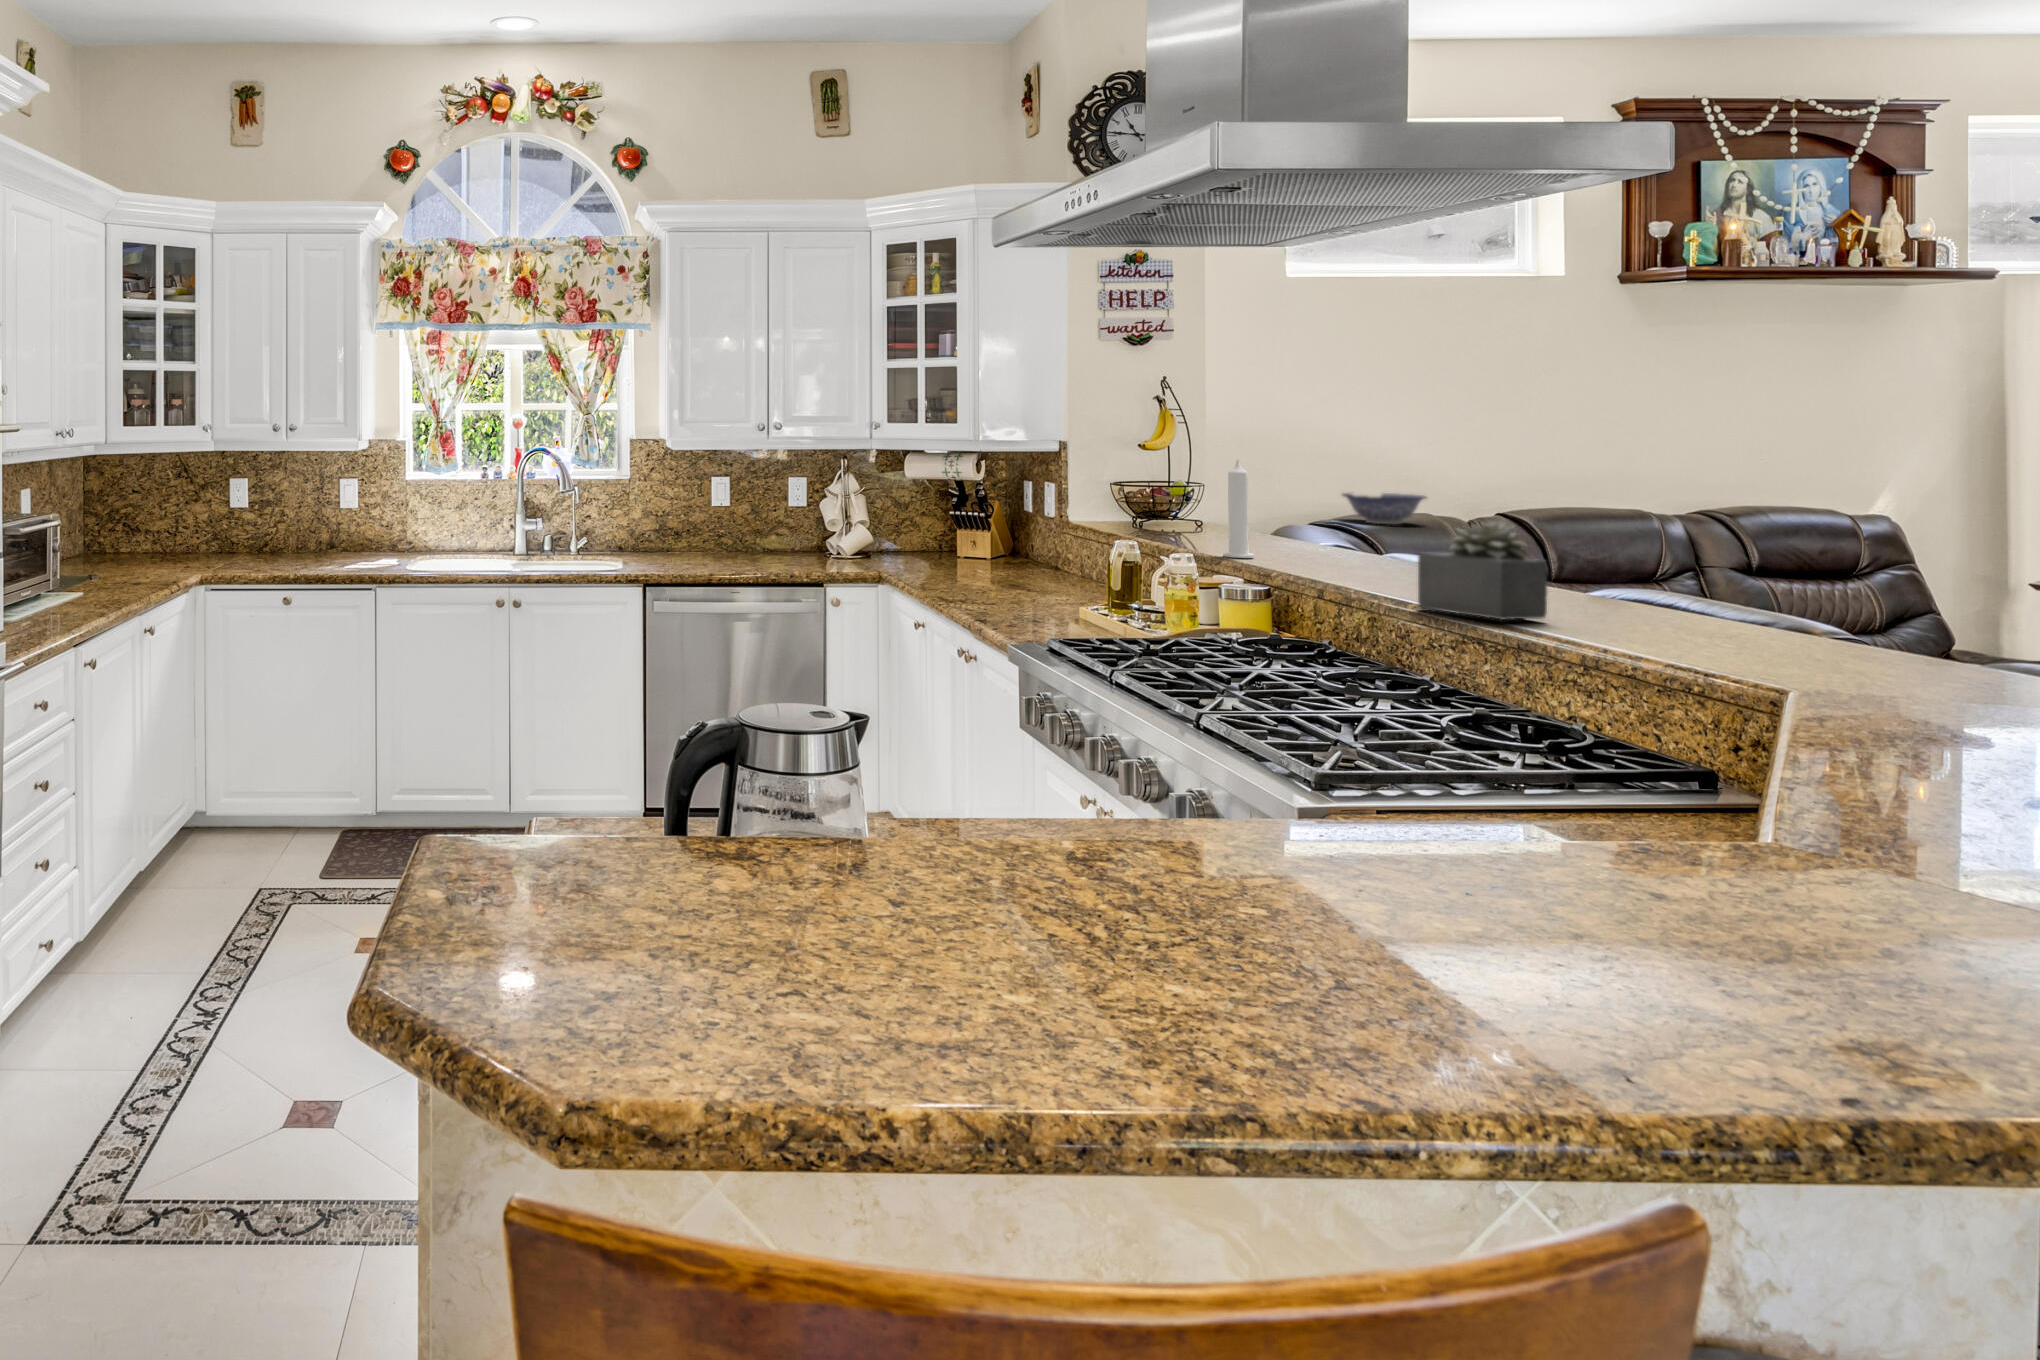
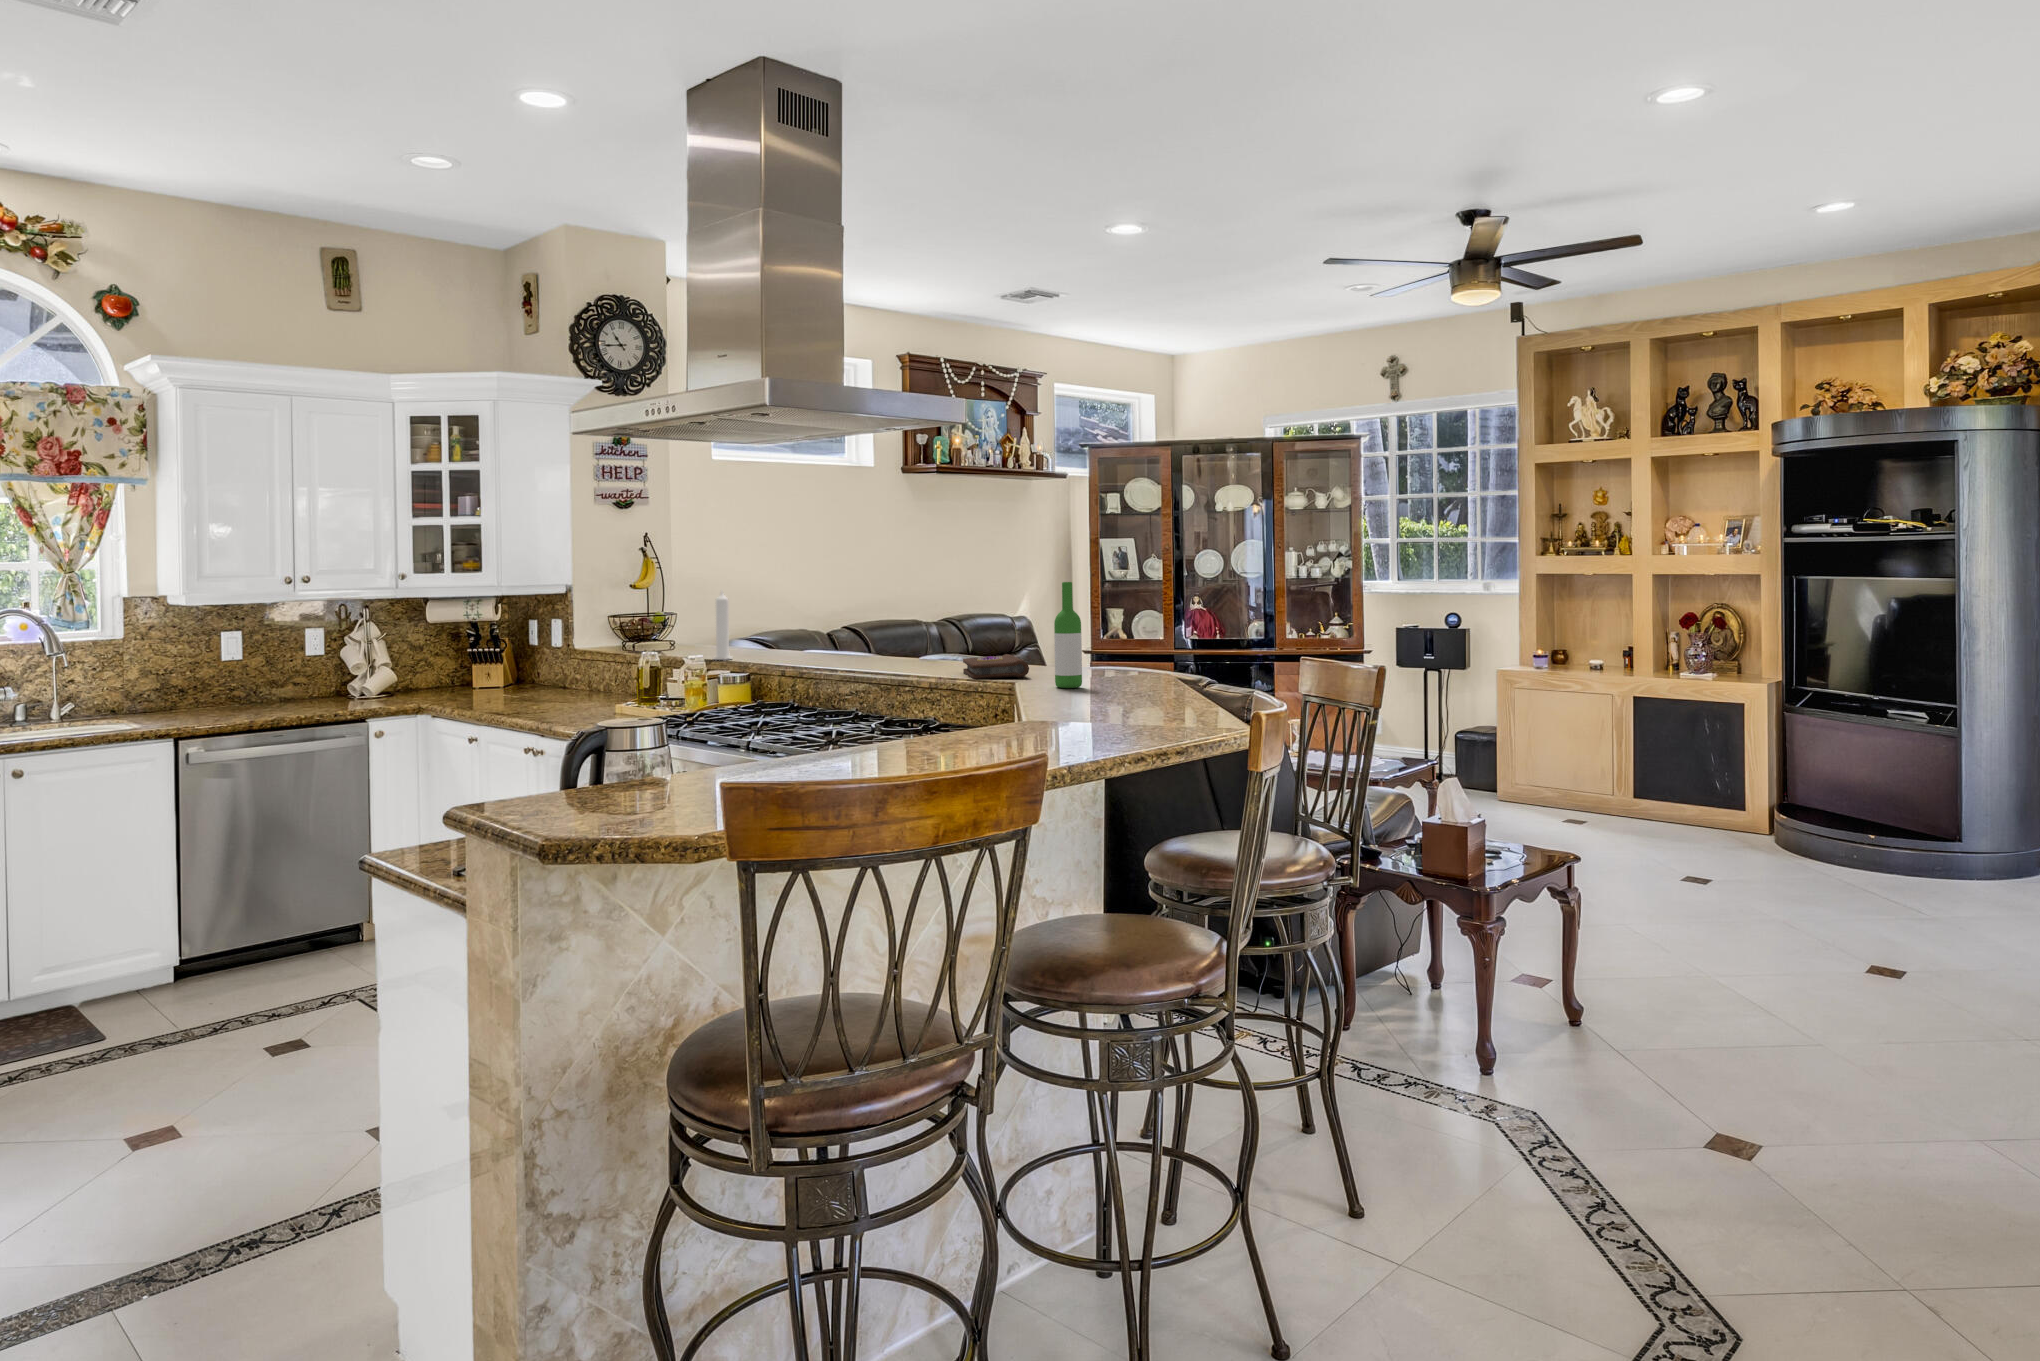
wine bottle: none [1857,487,1935,704] -> present [1054,582,1082,688]
decorative bowl: present [1343,493,1426,524] -> none [755,616,808,638]
succulent plant: present [1418,523,1547,620] -> none [851,616,916,674]
book: none [1656,604,1805,659] -> present [963,654,1029,679]

